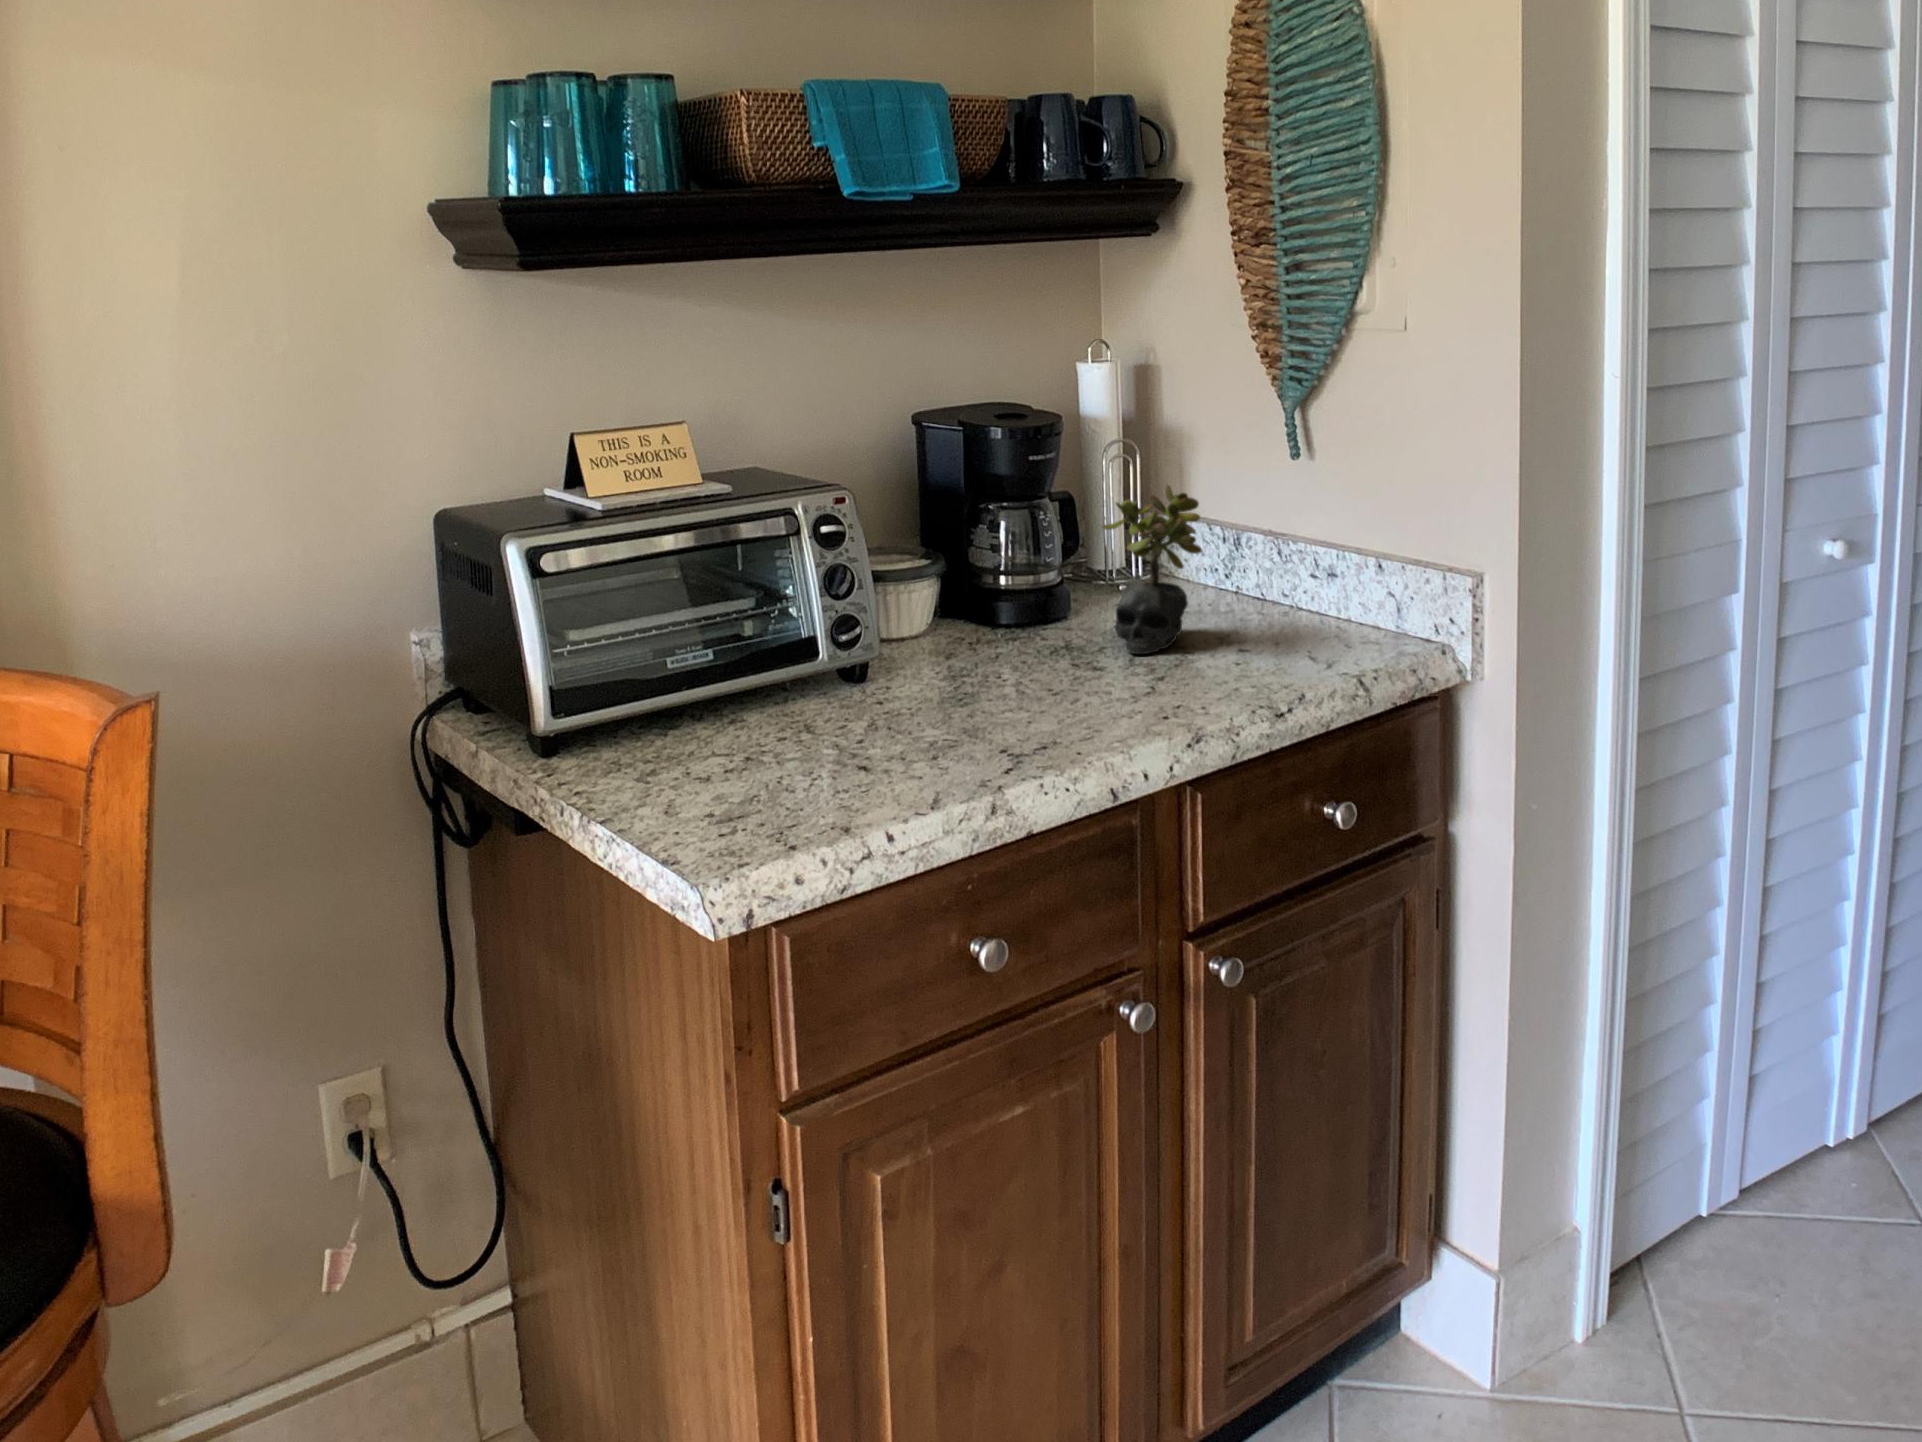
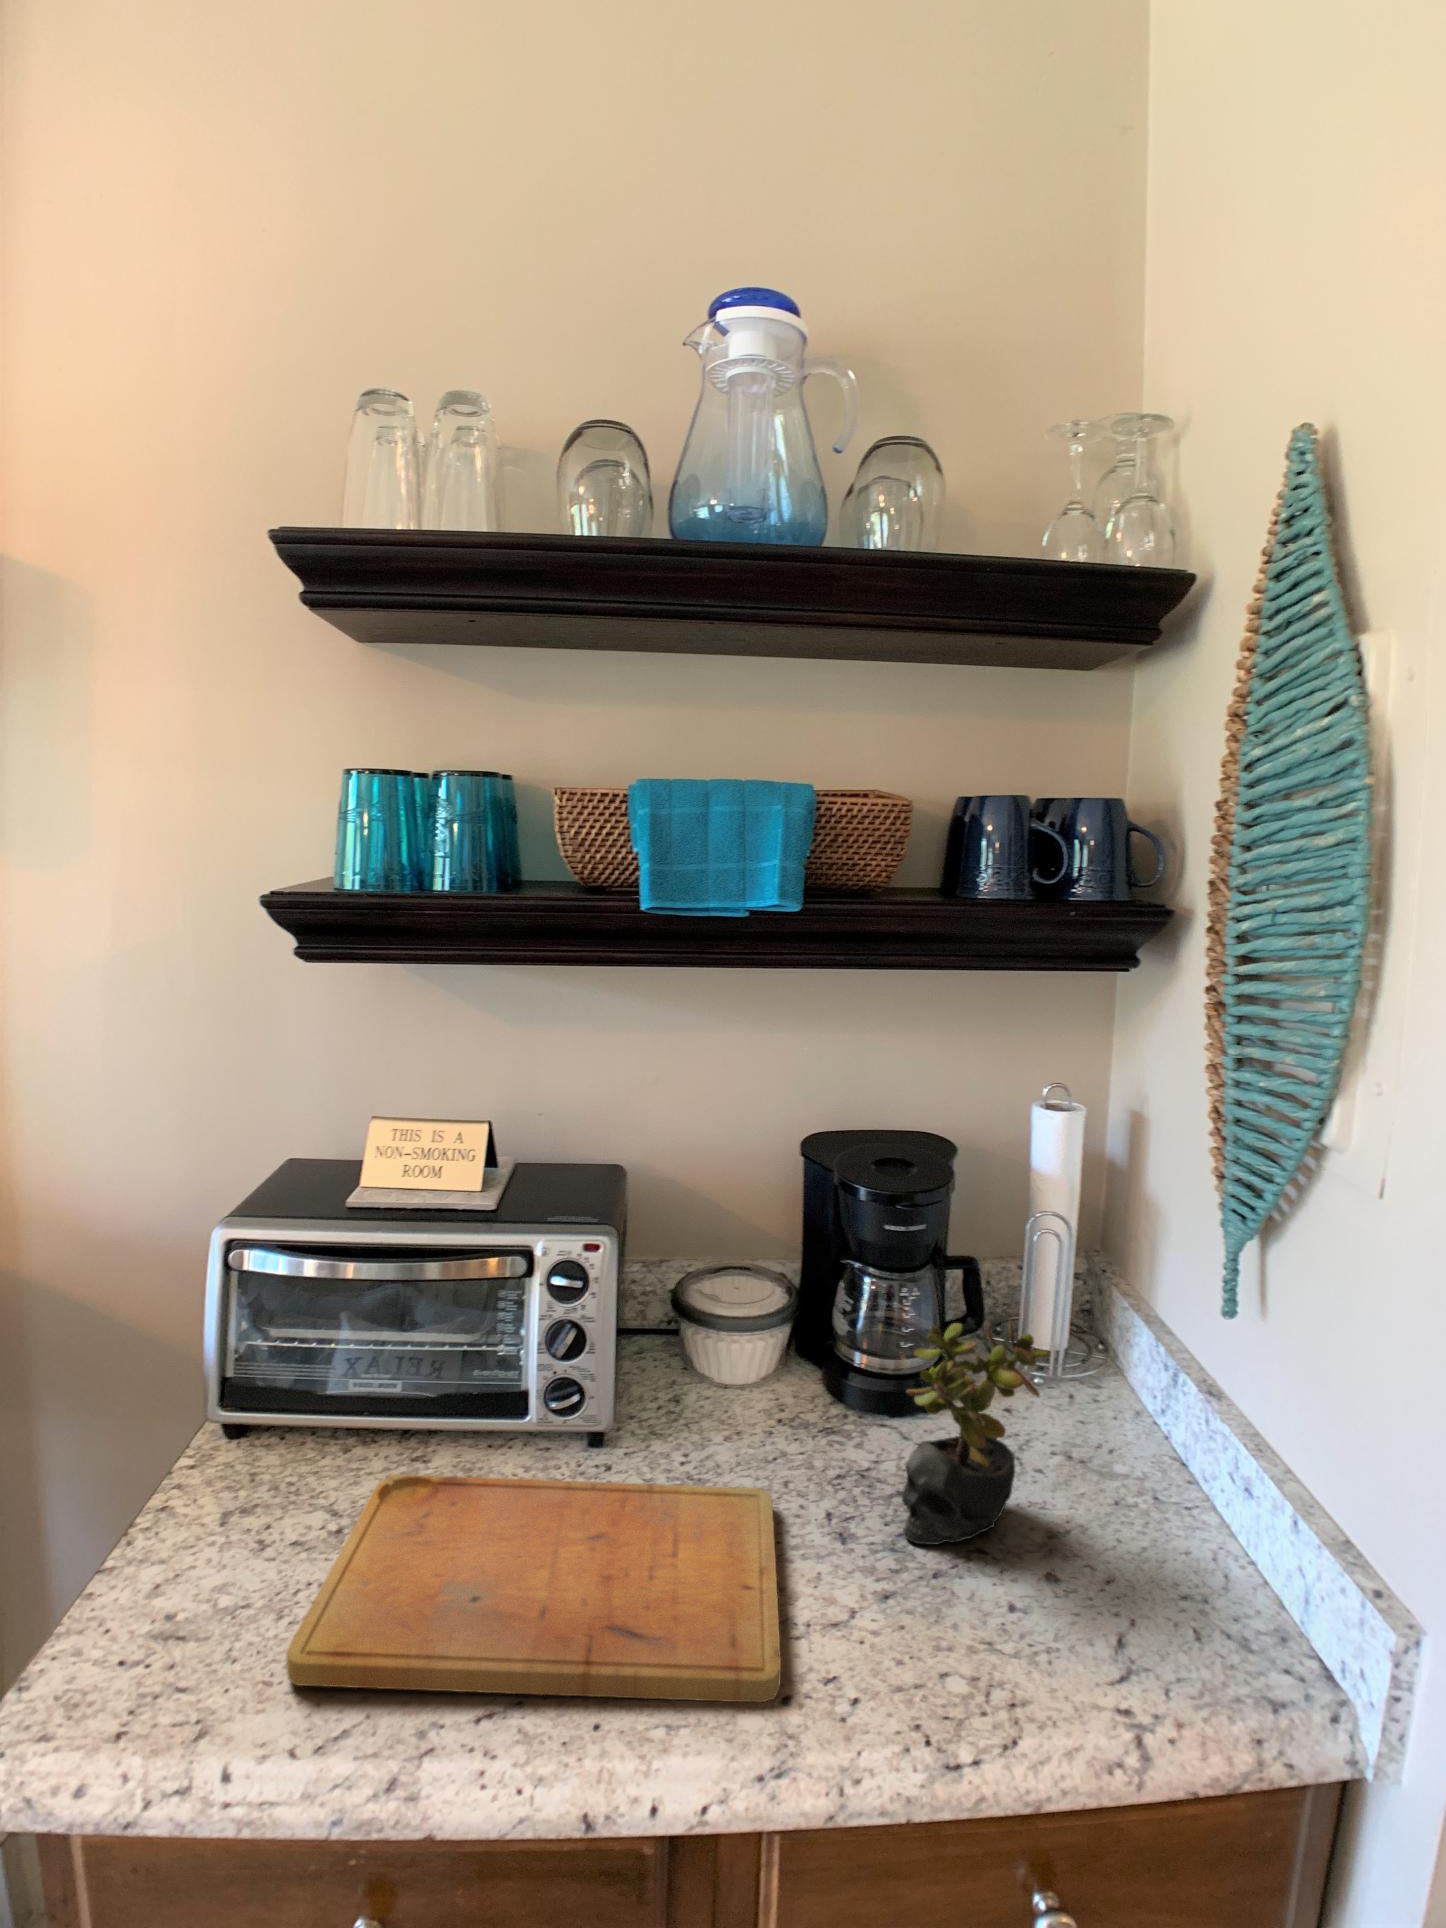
cutting board: none [749,655,1163,793] -> present [286,1474,781,1702]

